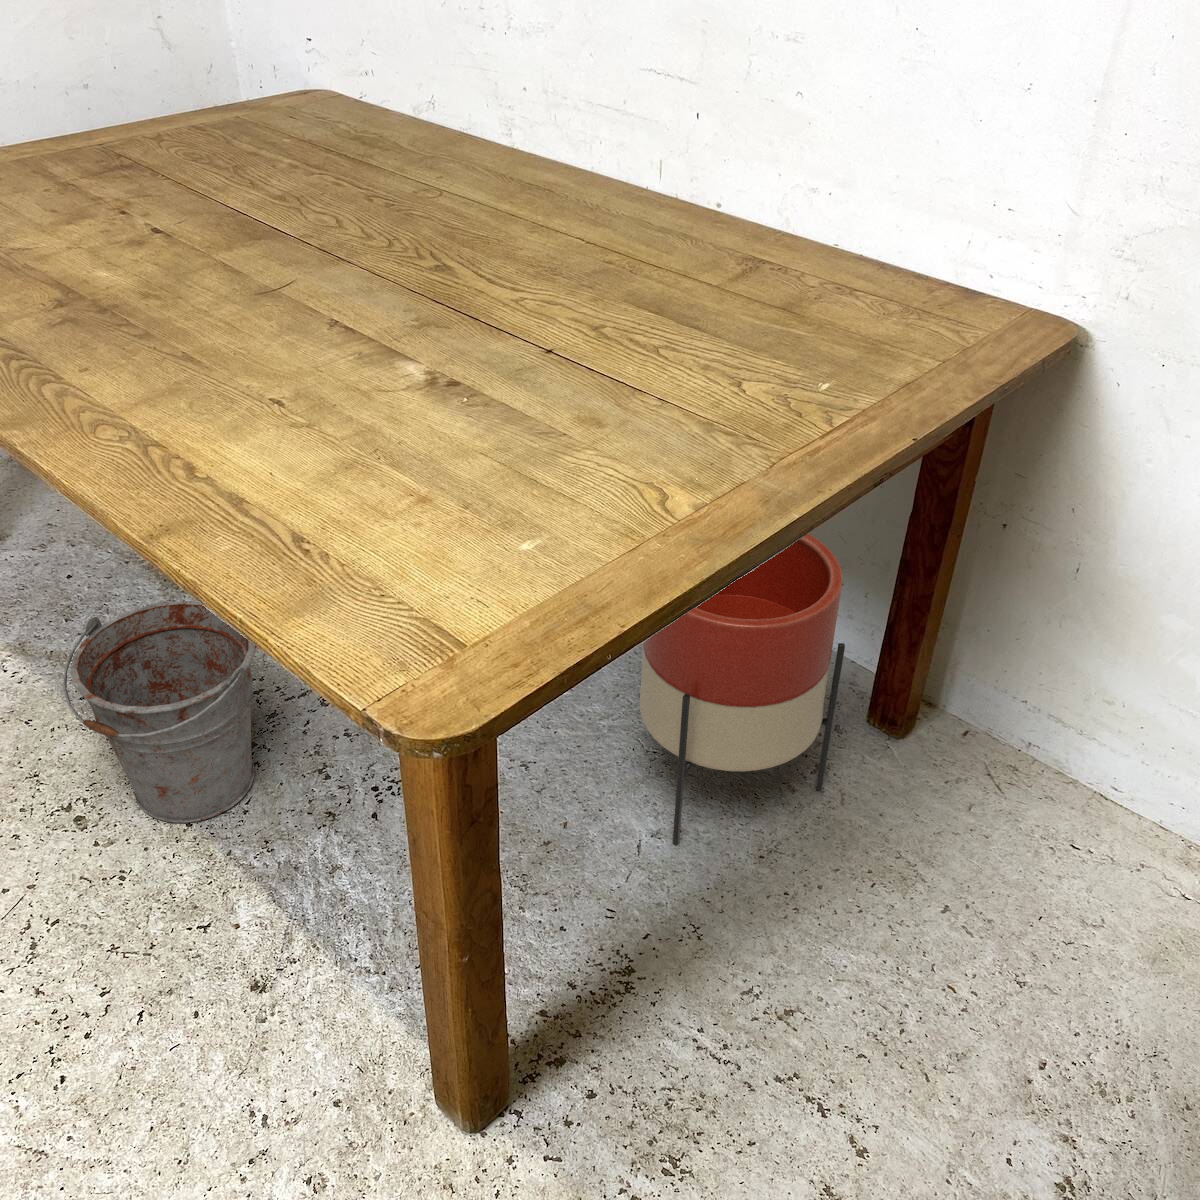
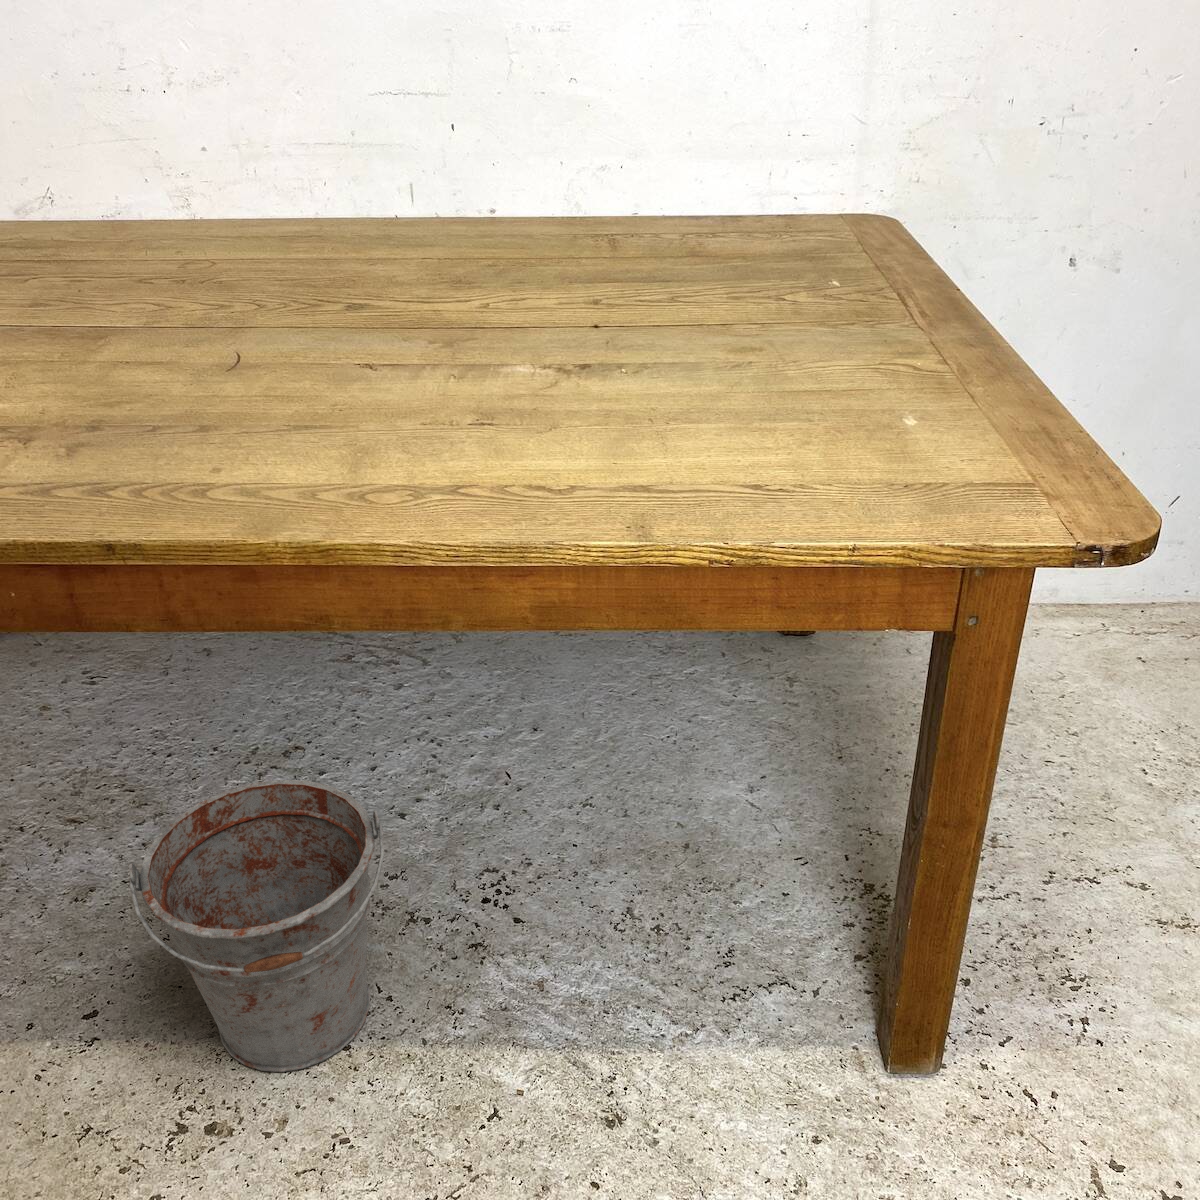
planter: present [640,534,845,845] -> none [651,451,850,785]

